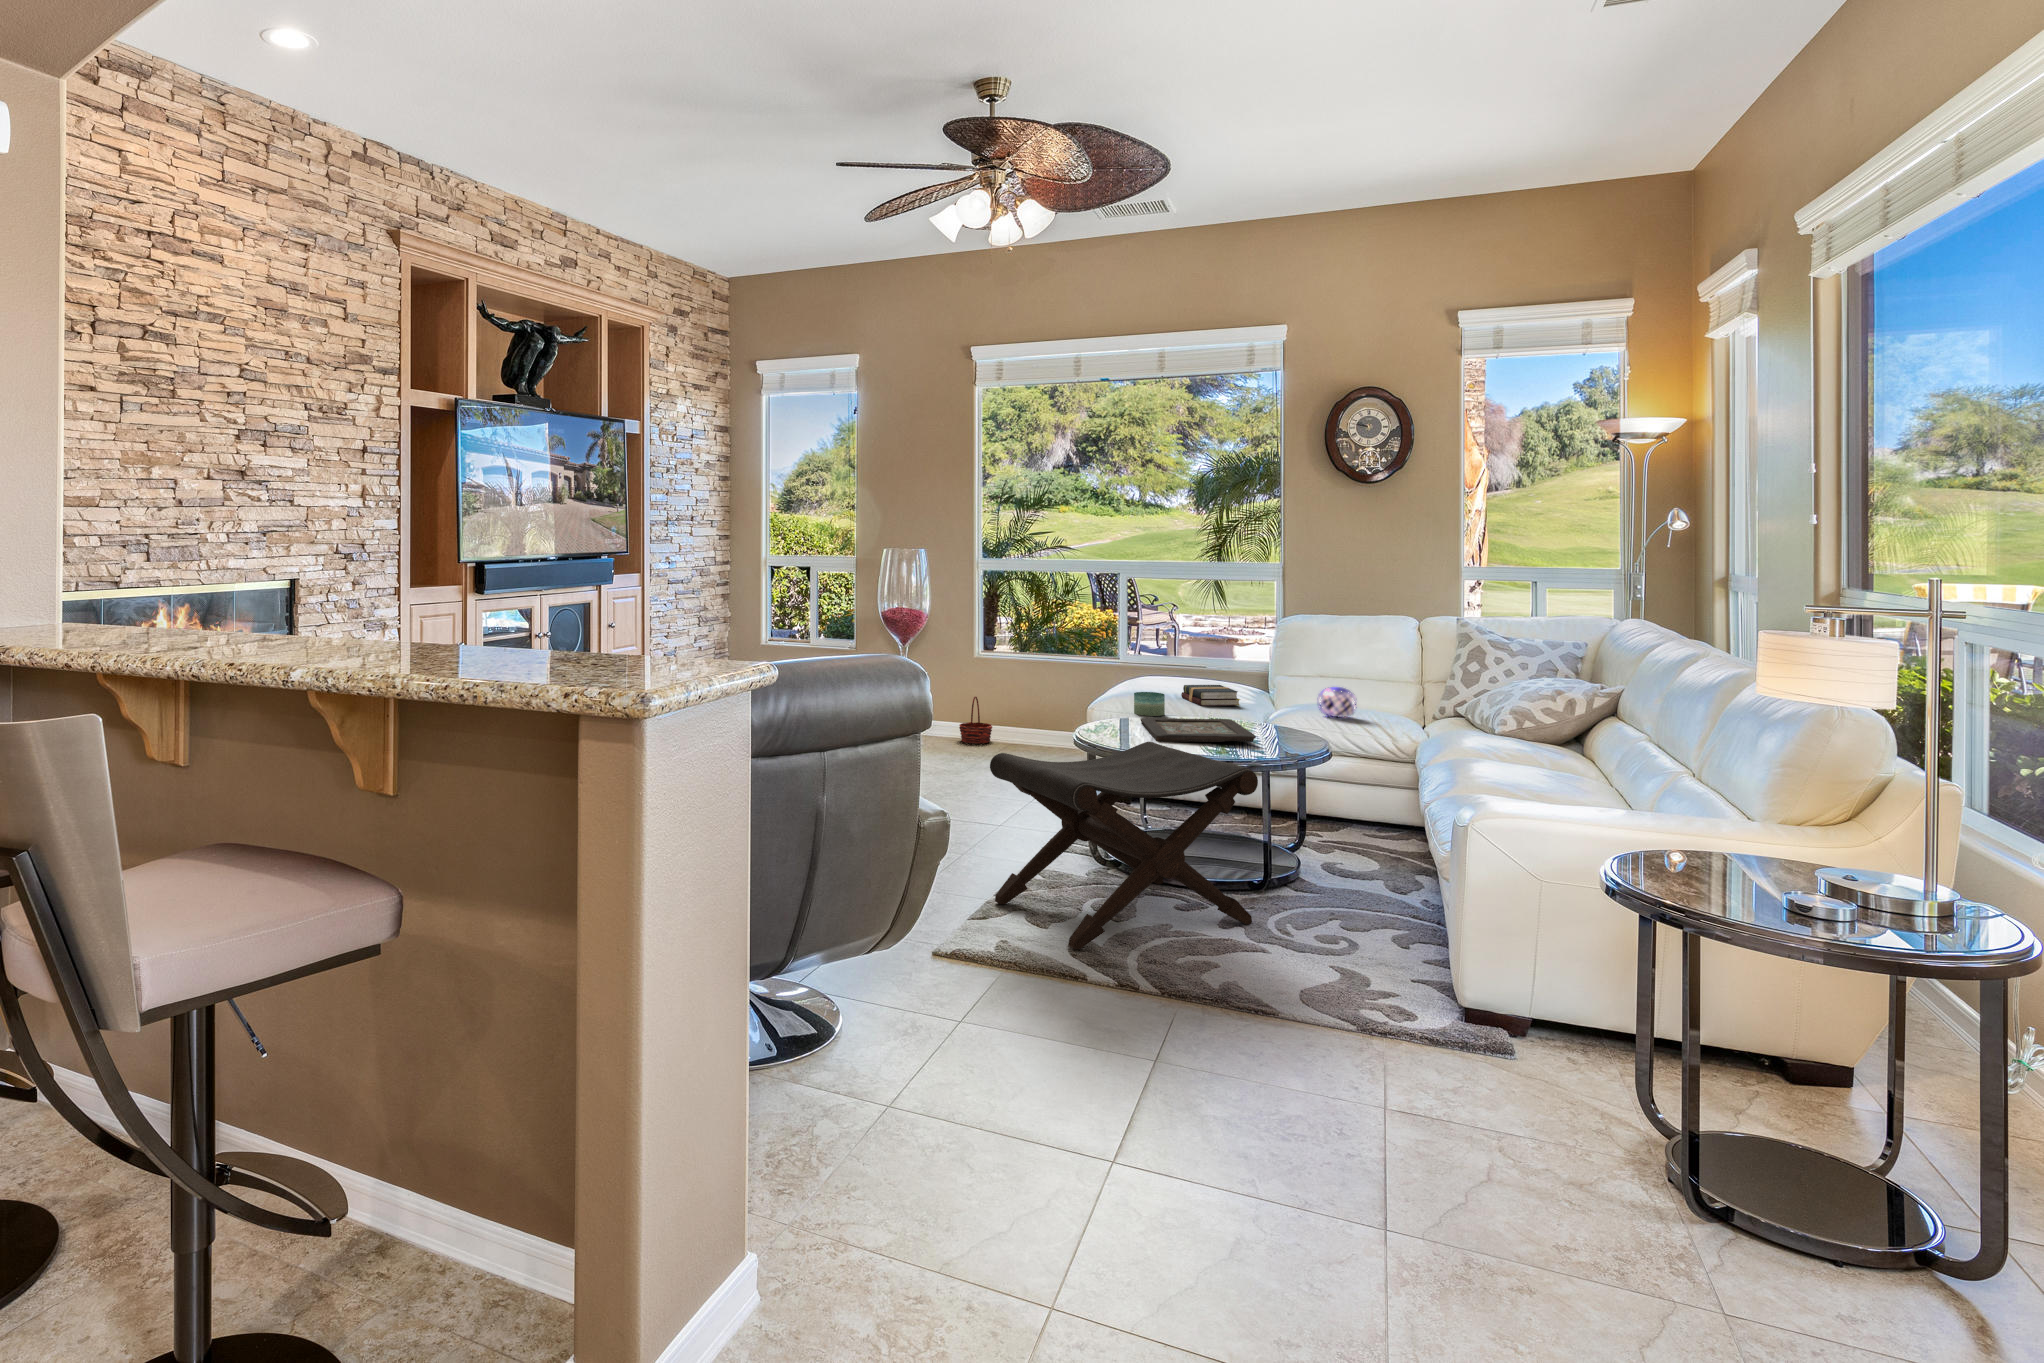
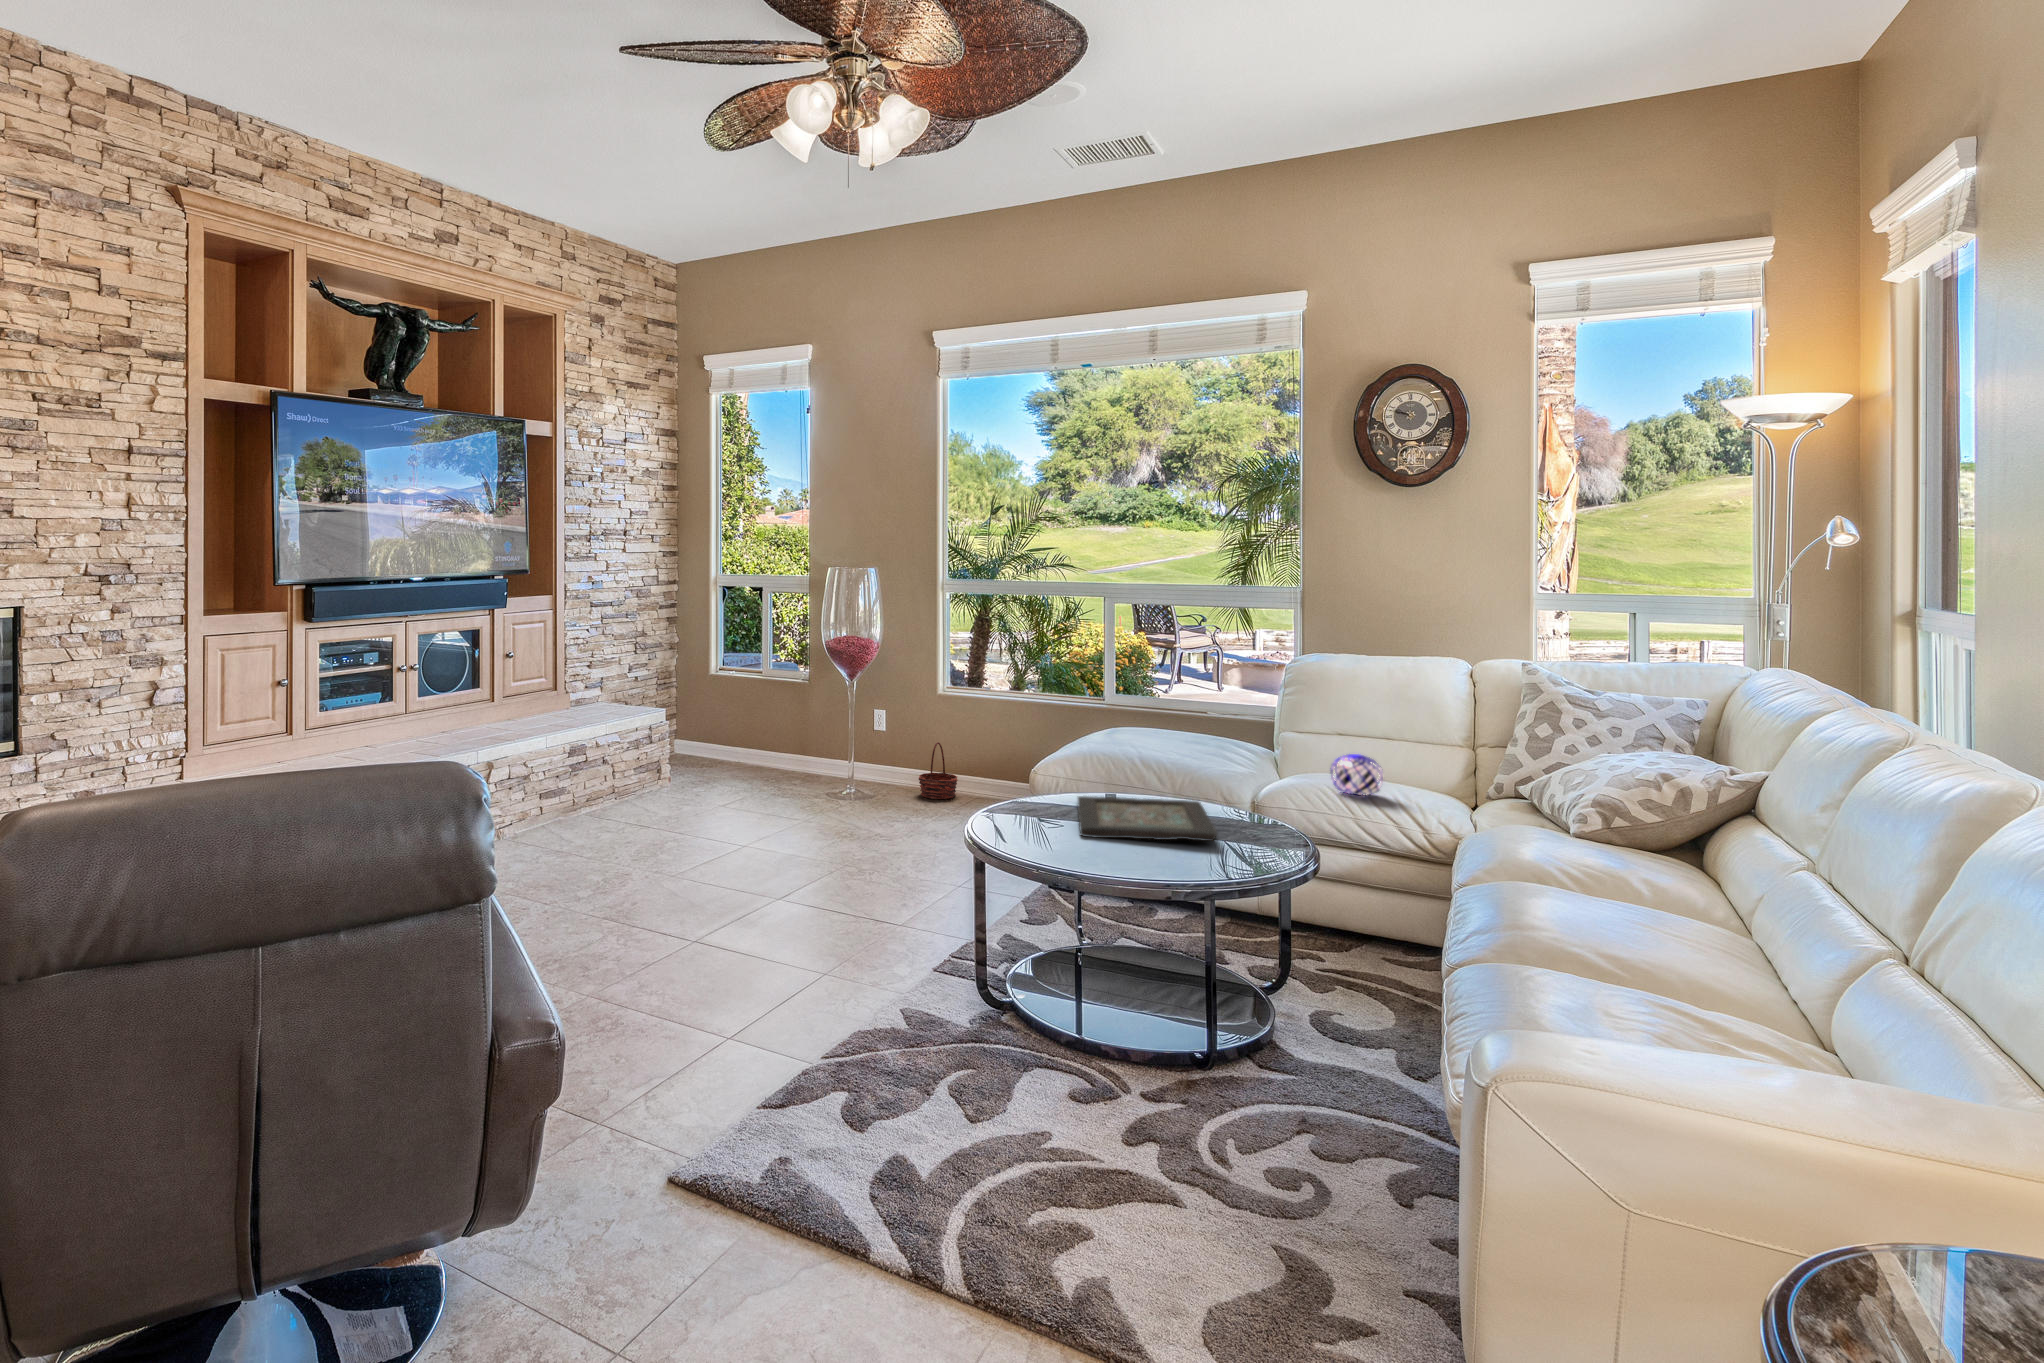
hardback book: present [1181,685,1240,706] -> none [1159,744,1231,774]
candle: present [1134,692,1165,716] -> none [1080,757,1119,791]
footstool: present [990,742,1258,949] -> none [816,843,1184,1176]

